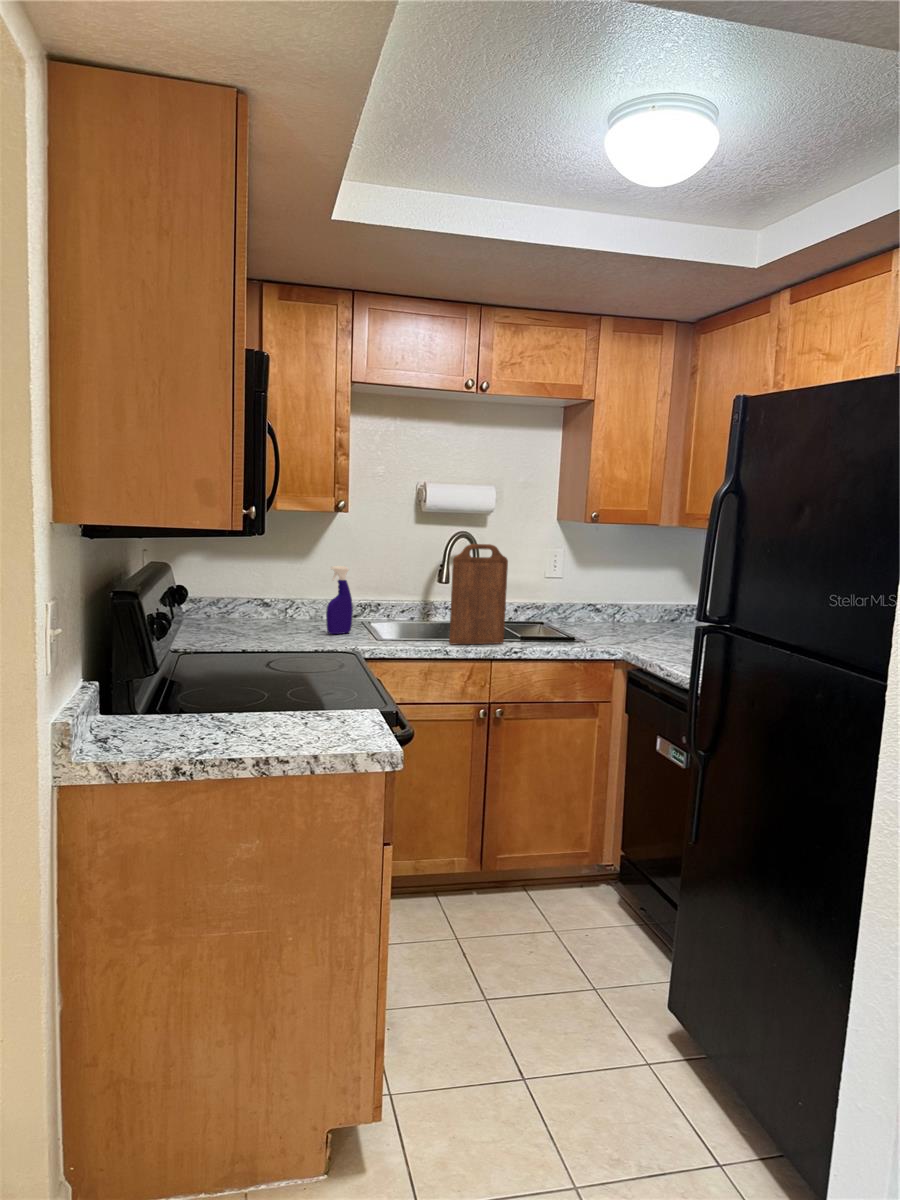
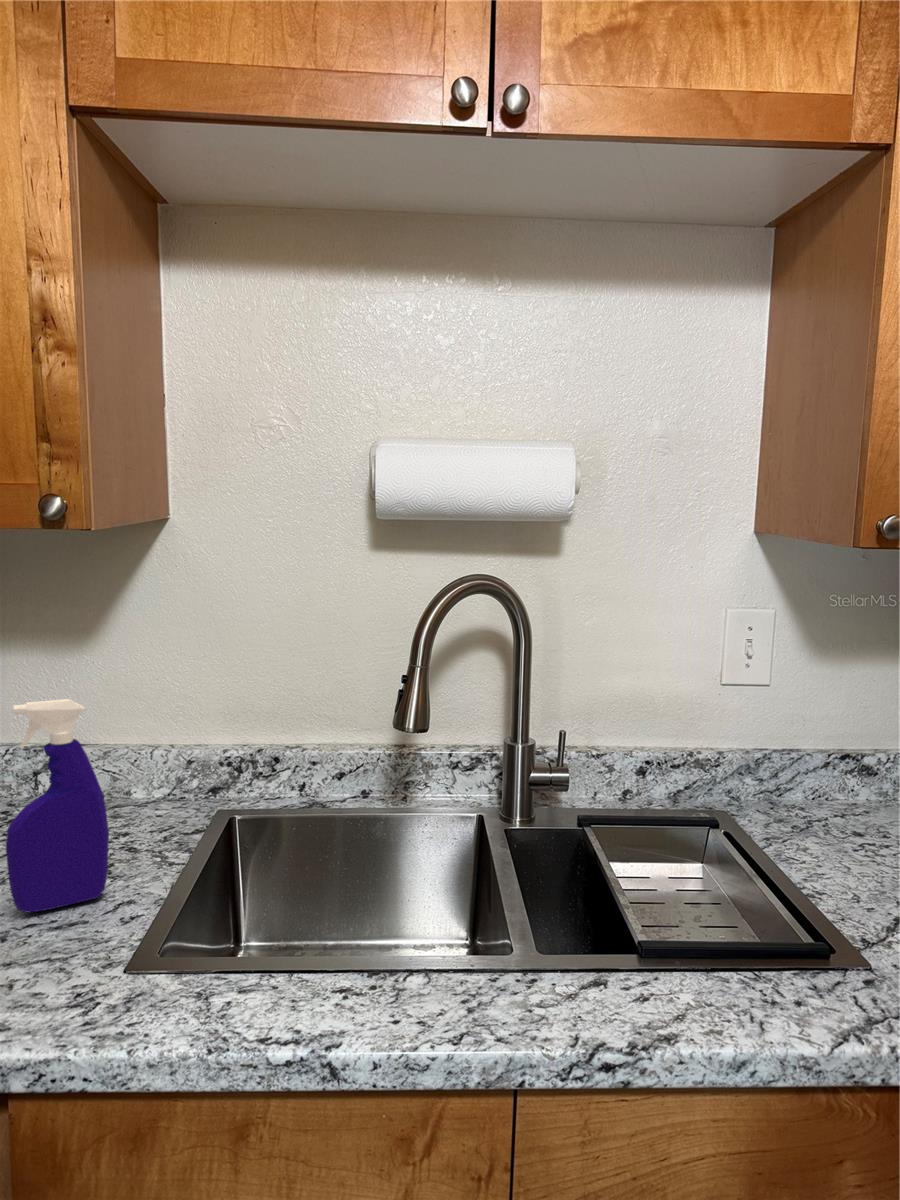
cutting board: present [449,544,508,644] -> none [359,647,580,1017]

